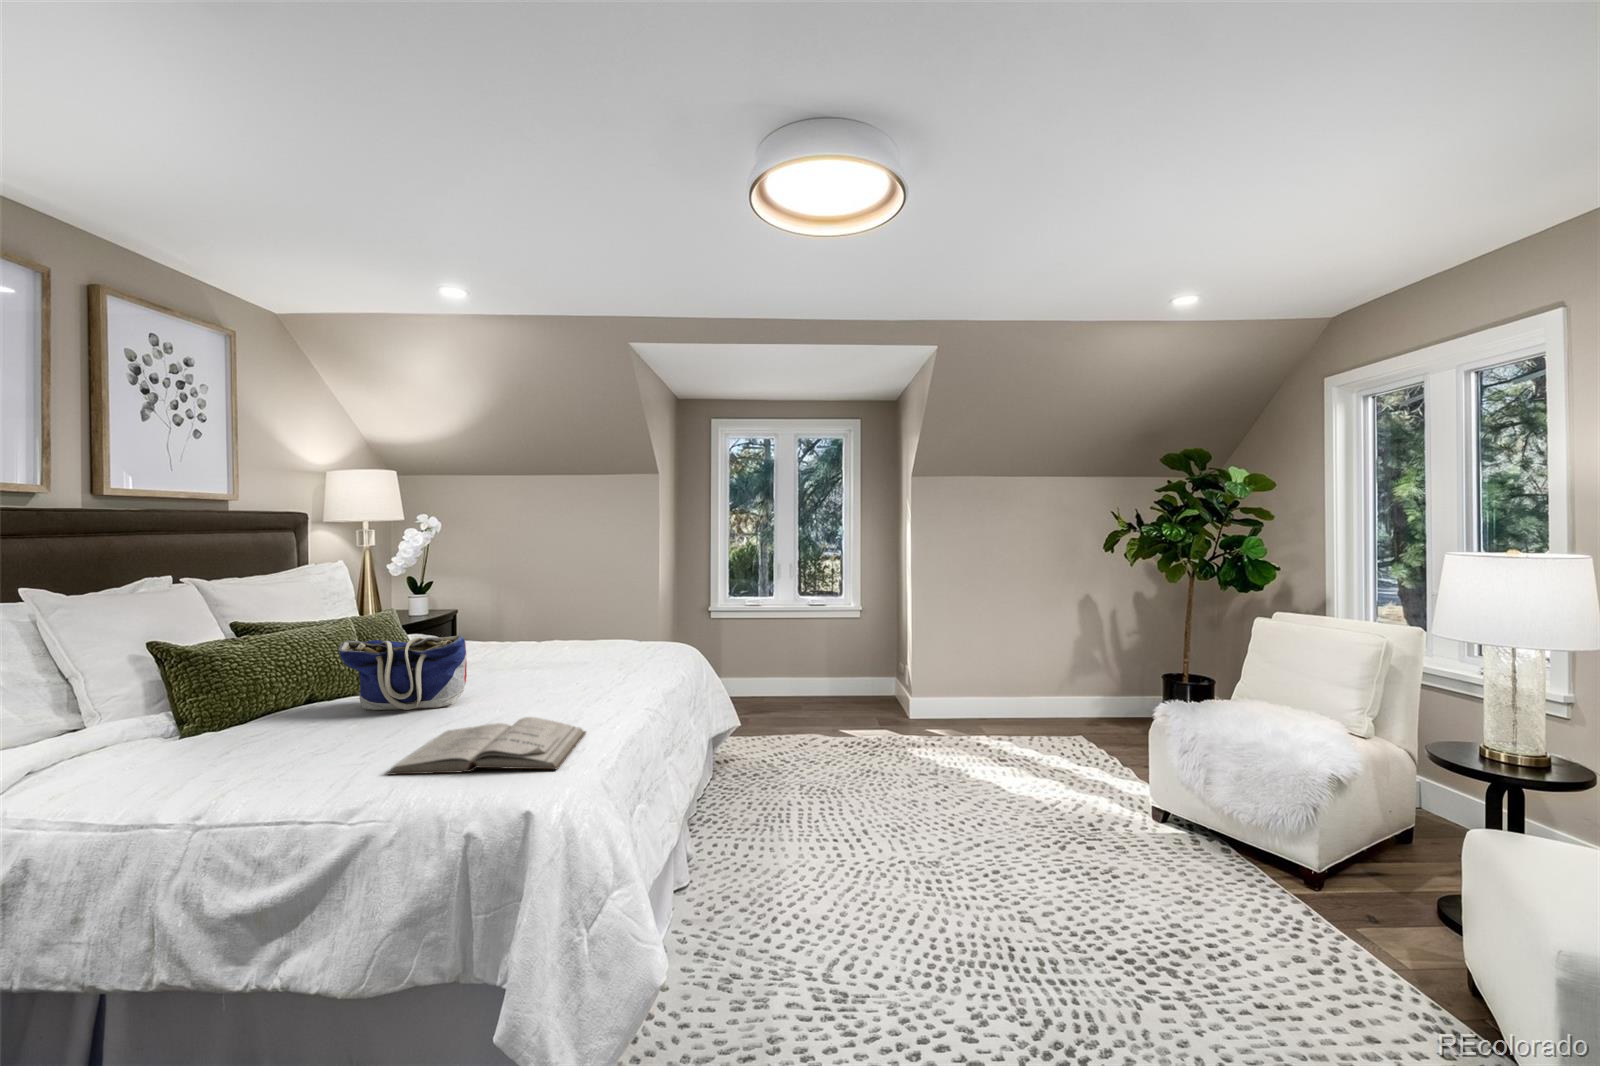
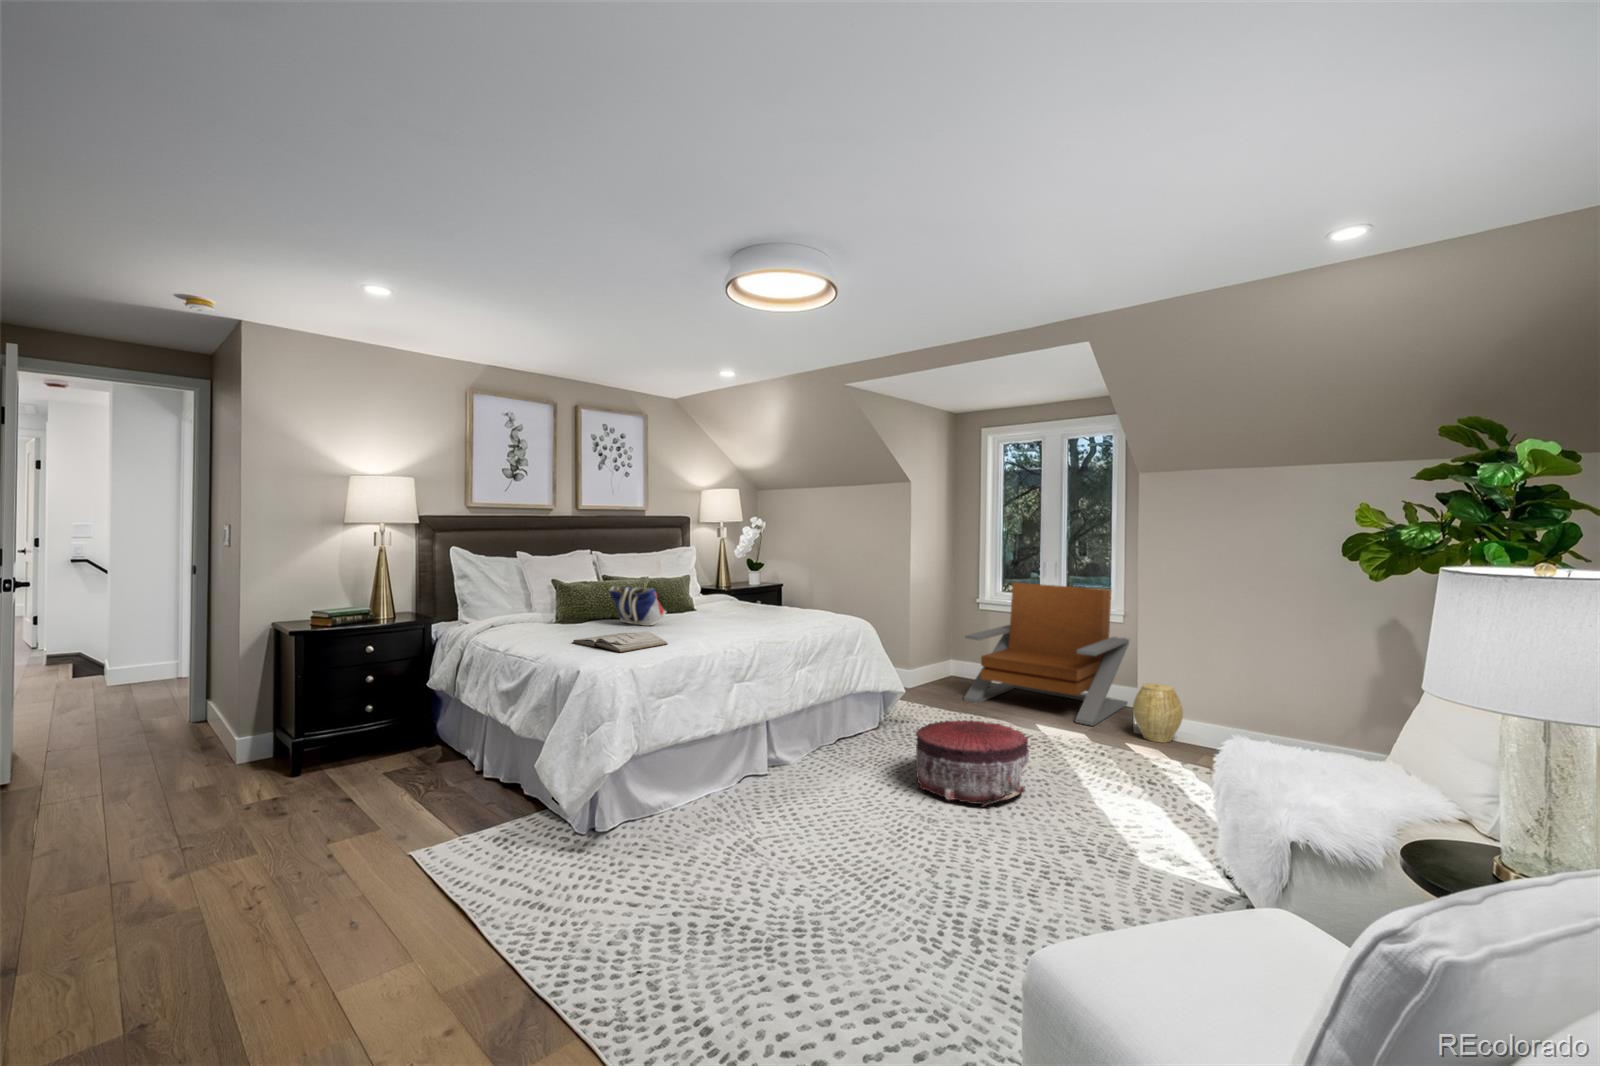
lounge chair: none [750,584,898,726] -> present [964,583,1129,726]
woven basket: none [933,671,977,728] -> present [1133,683,1183,742]
pouf: none [858,743,994,851] -> present [916,720,1029,807]

